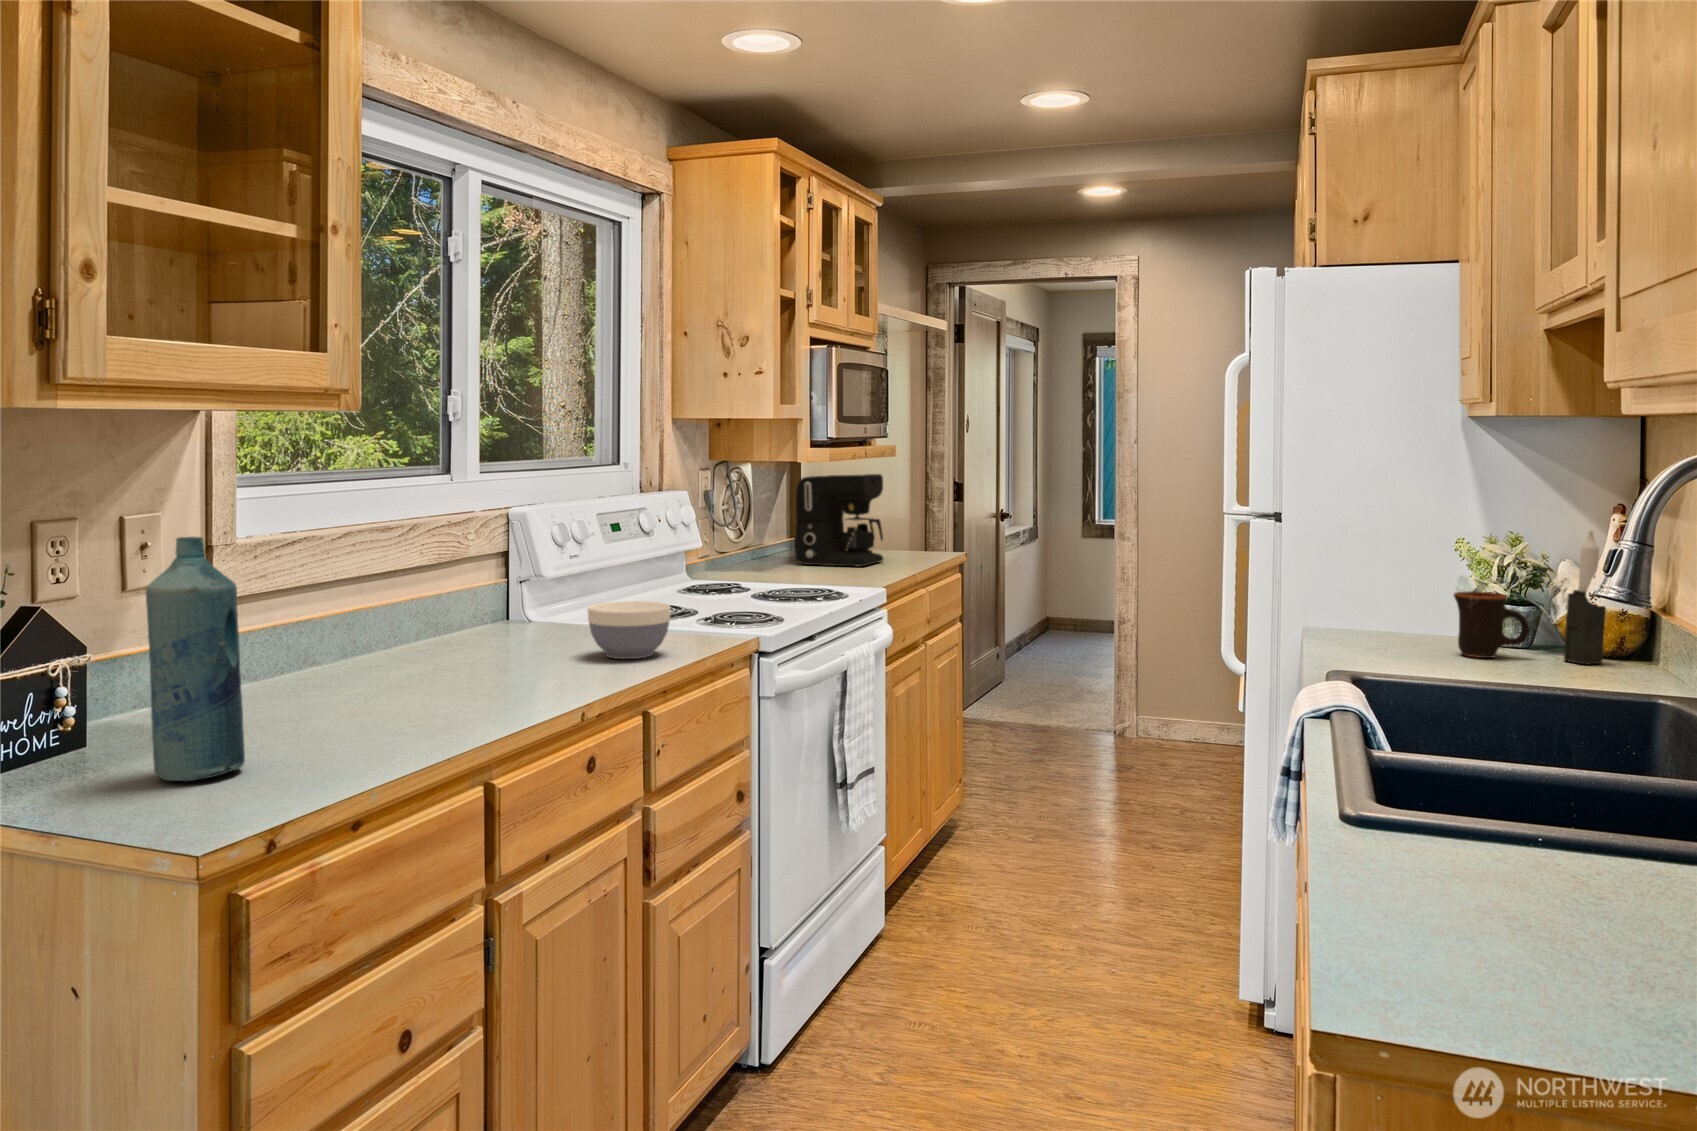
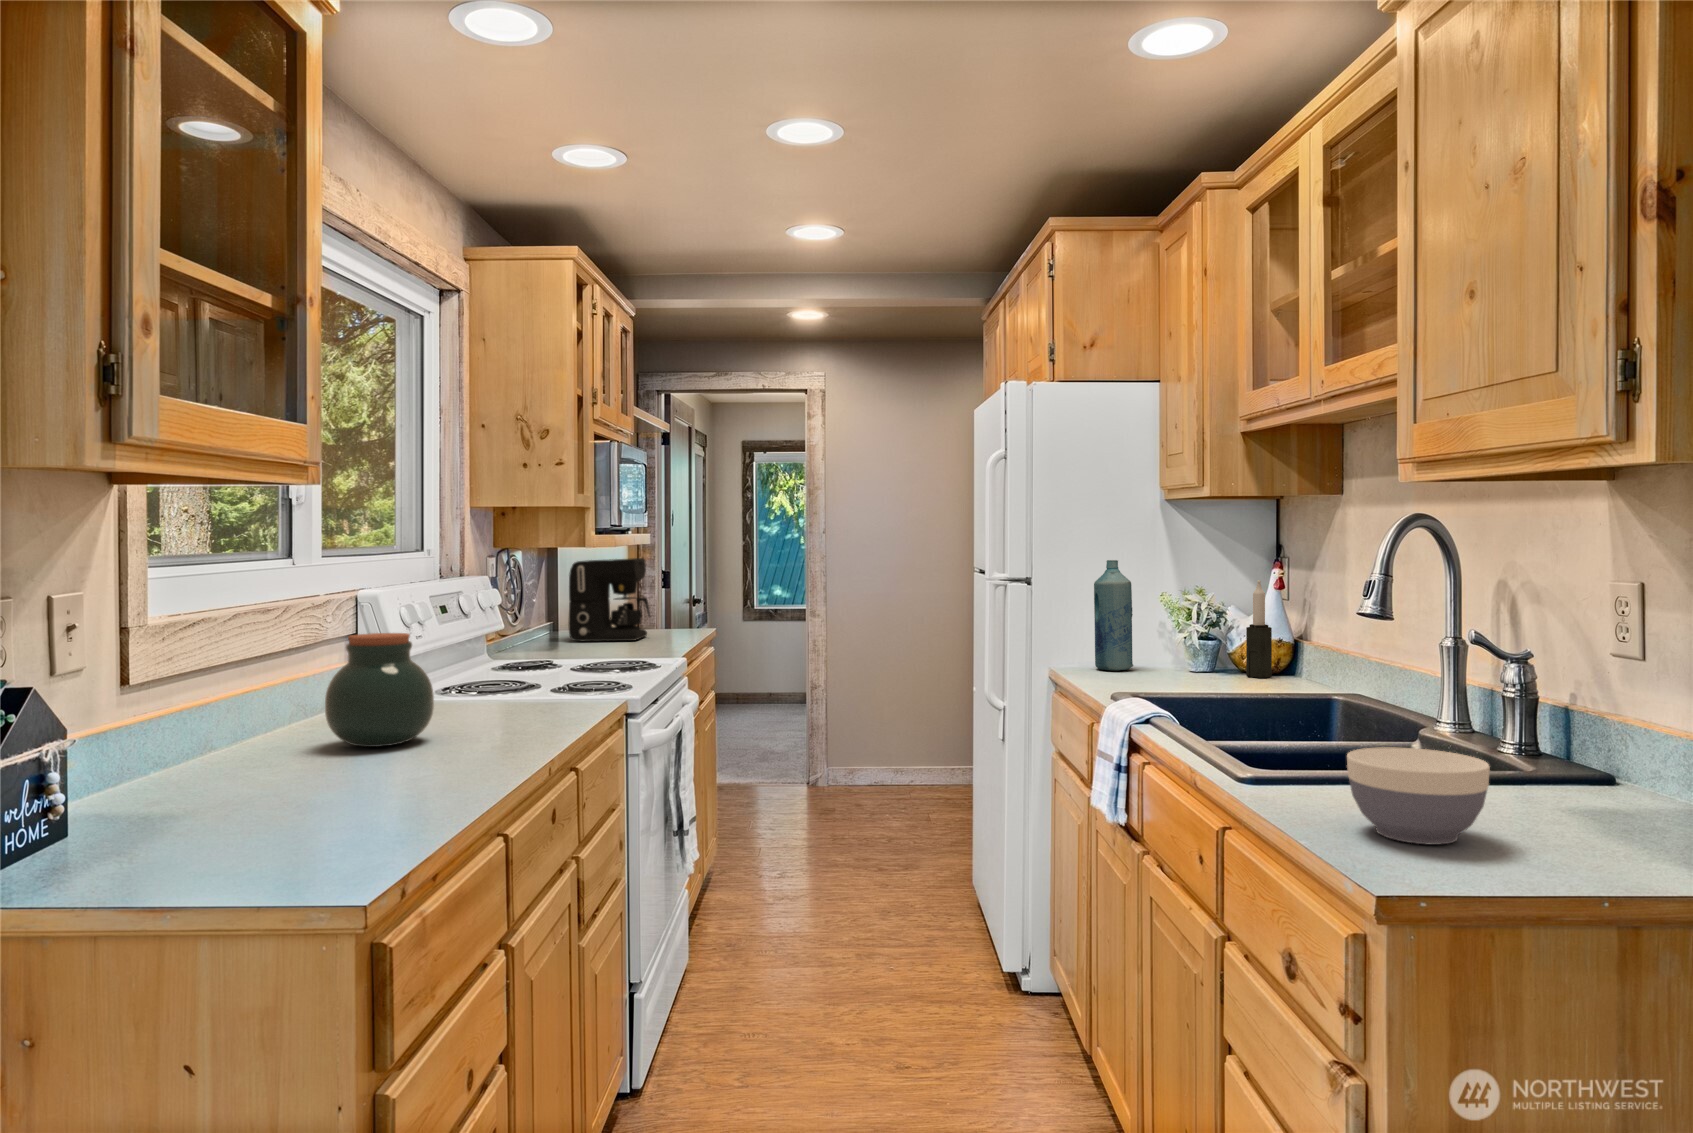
bottle: present [146,537,245,781] -> present [1094,560,1133,670]
jar: none [402,561,508,676] -> present [325,633,434,747]
mug: present [1454,591,1529,658] -> none [1172,629,1224,678]
bowl: present [587,601,671,659] -> present [1347,747,1490,844]

